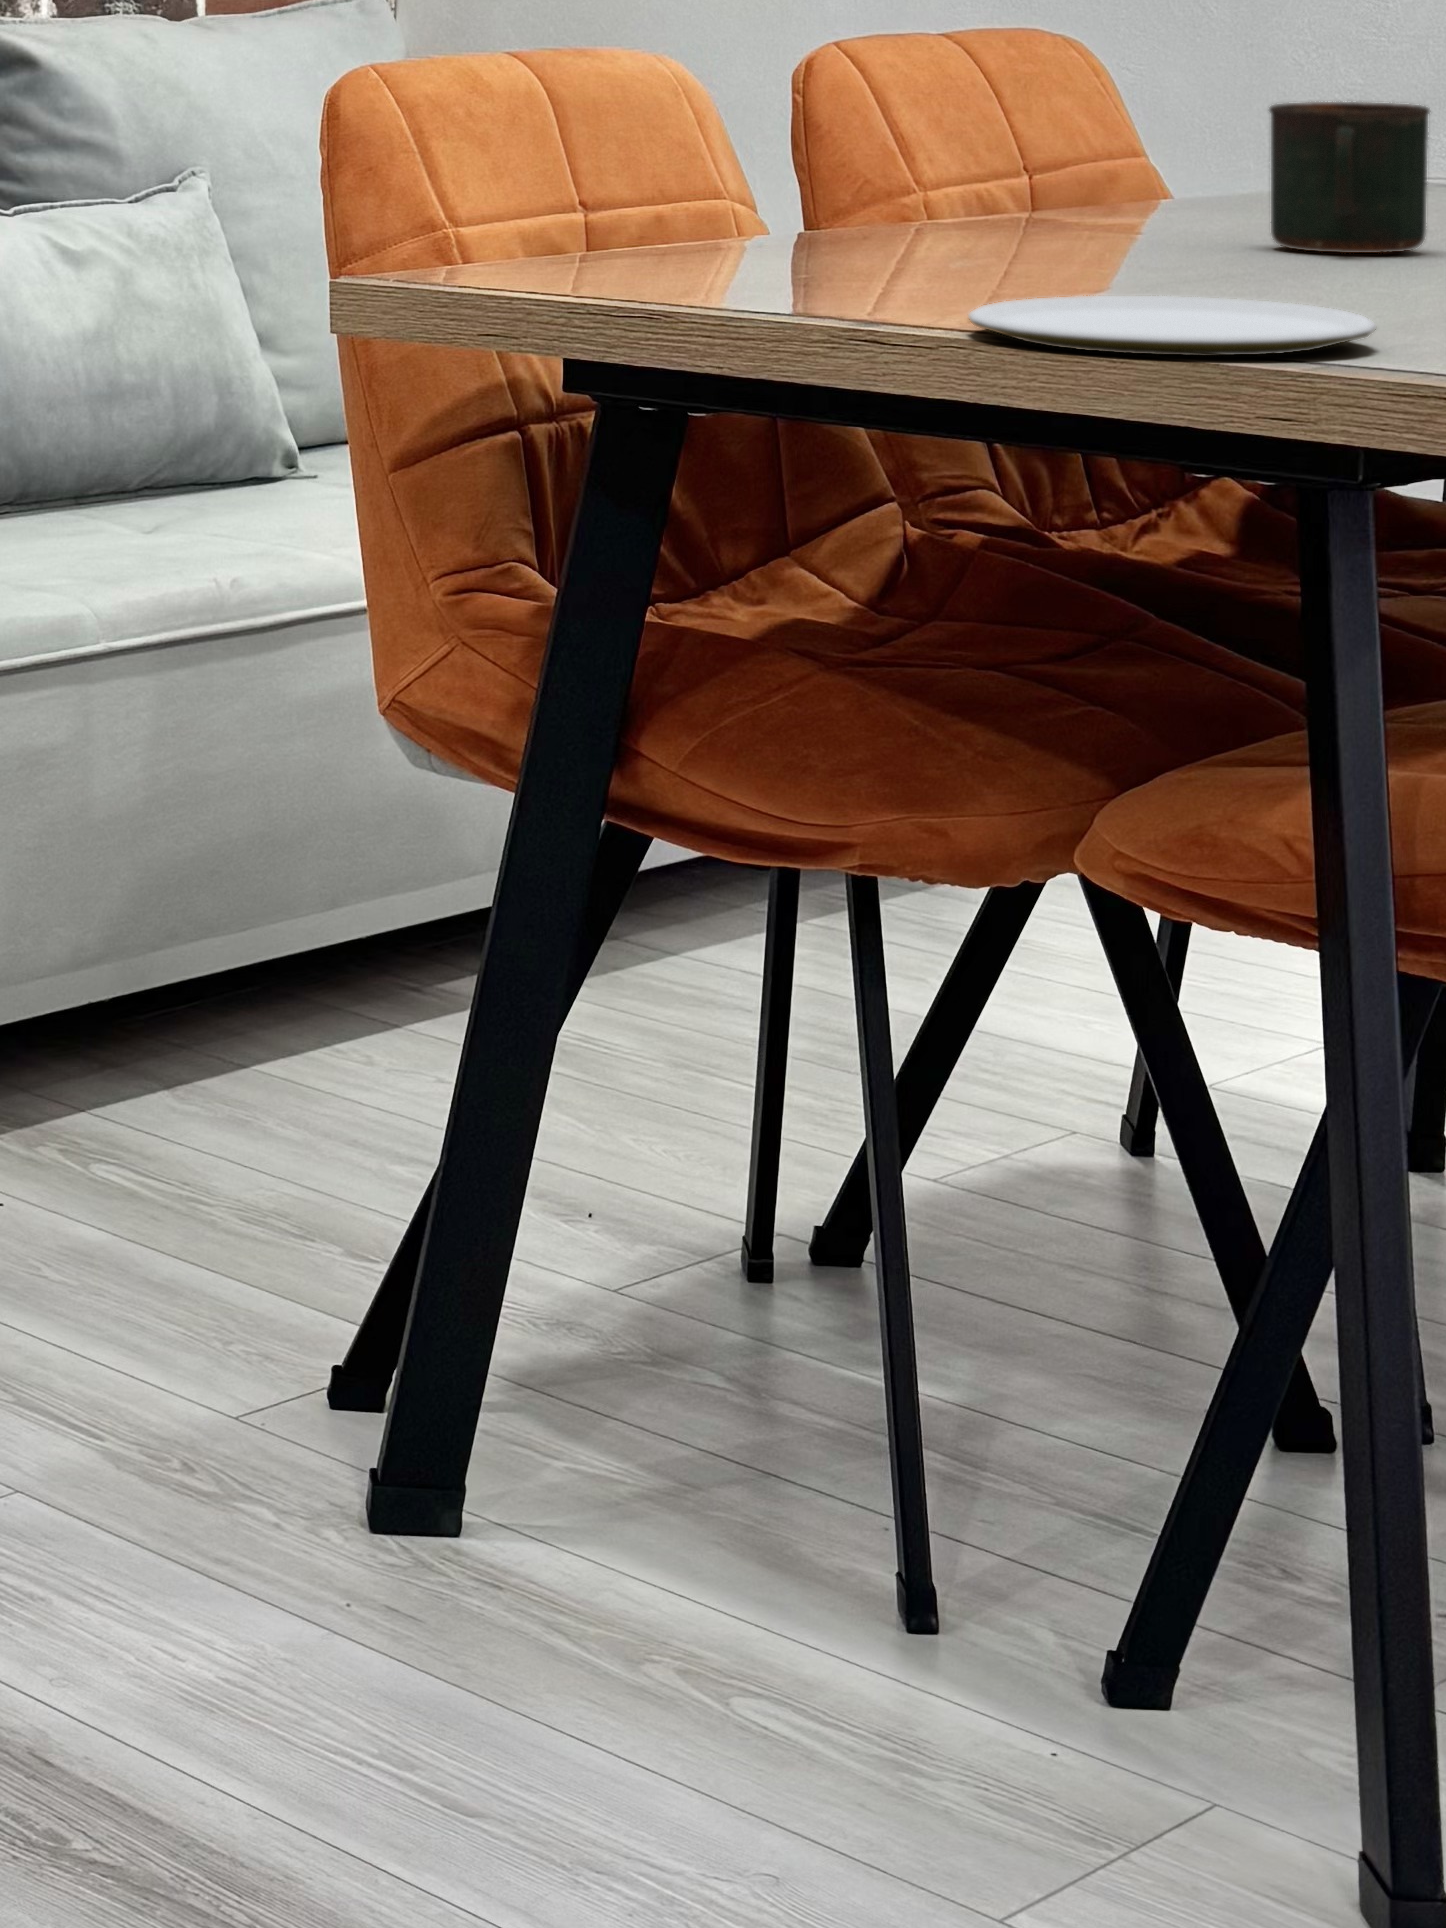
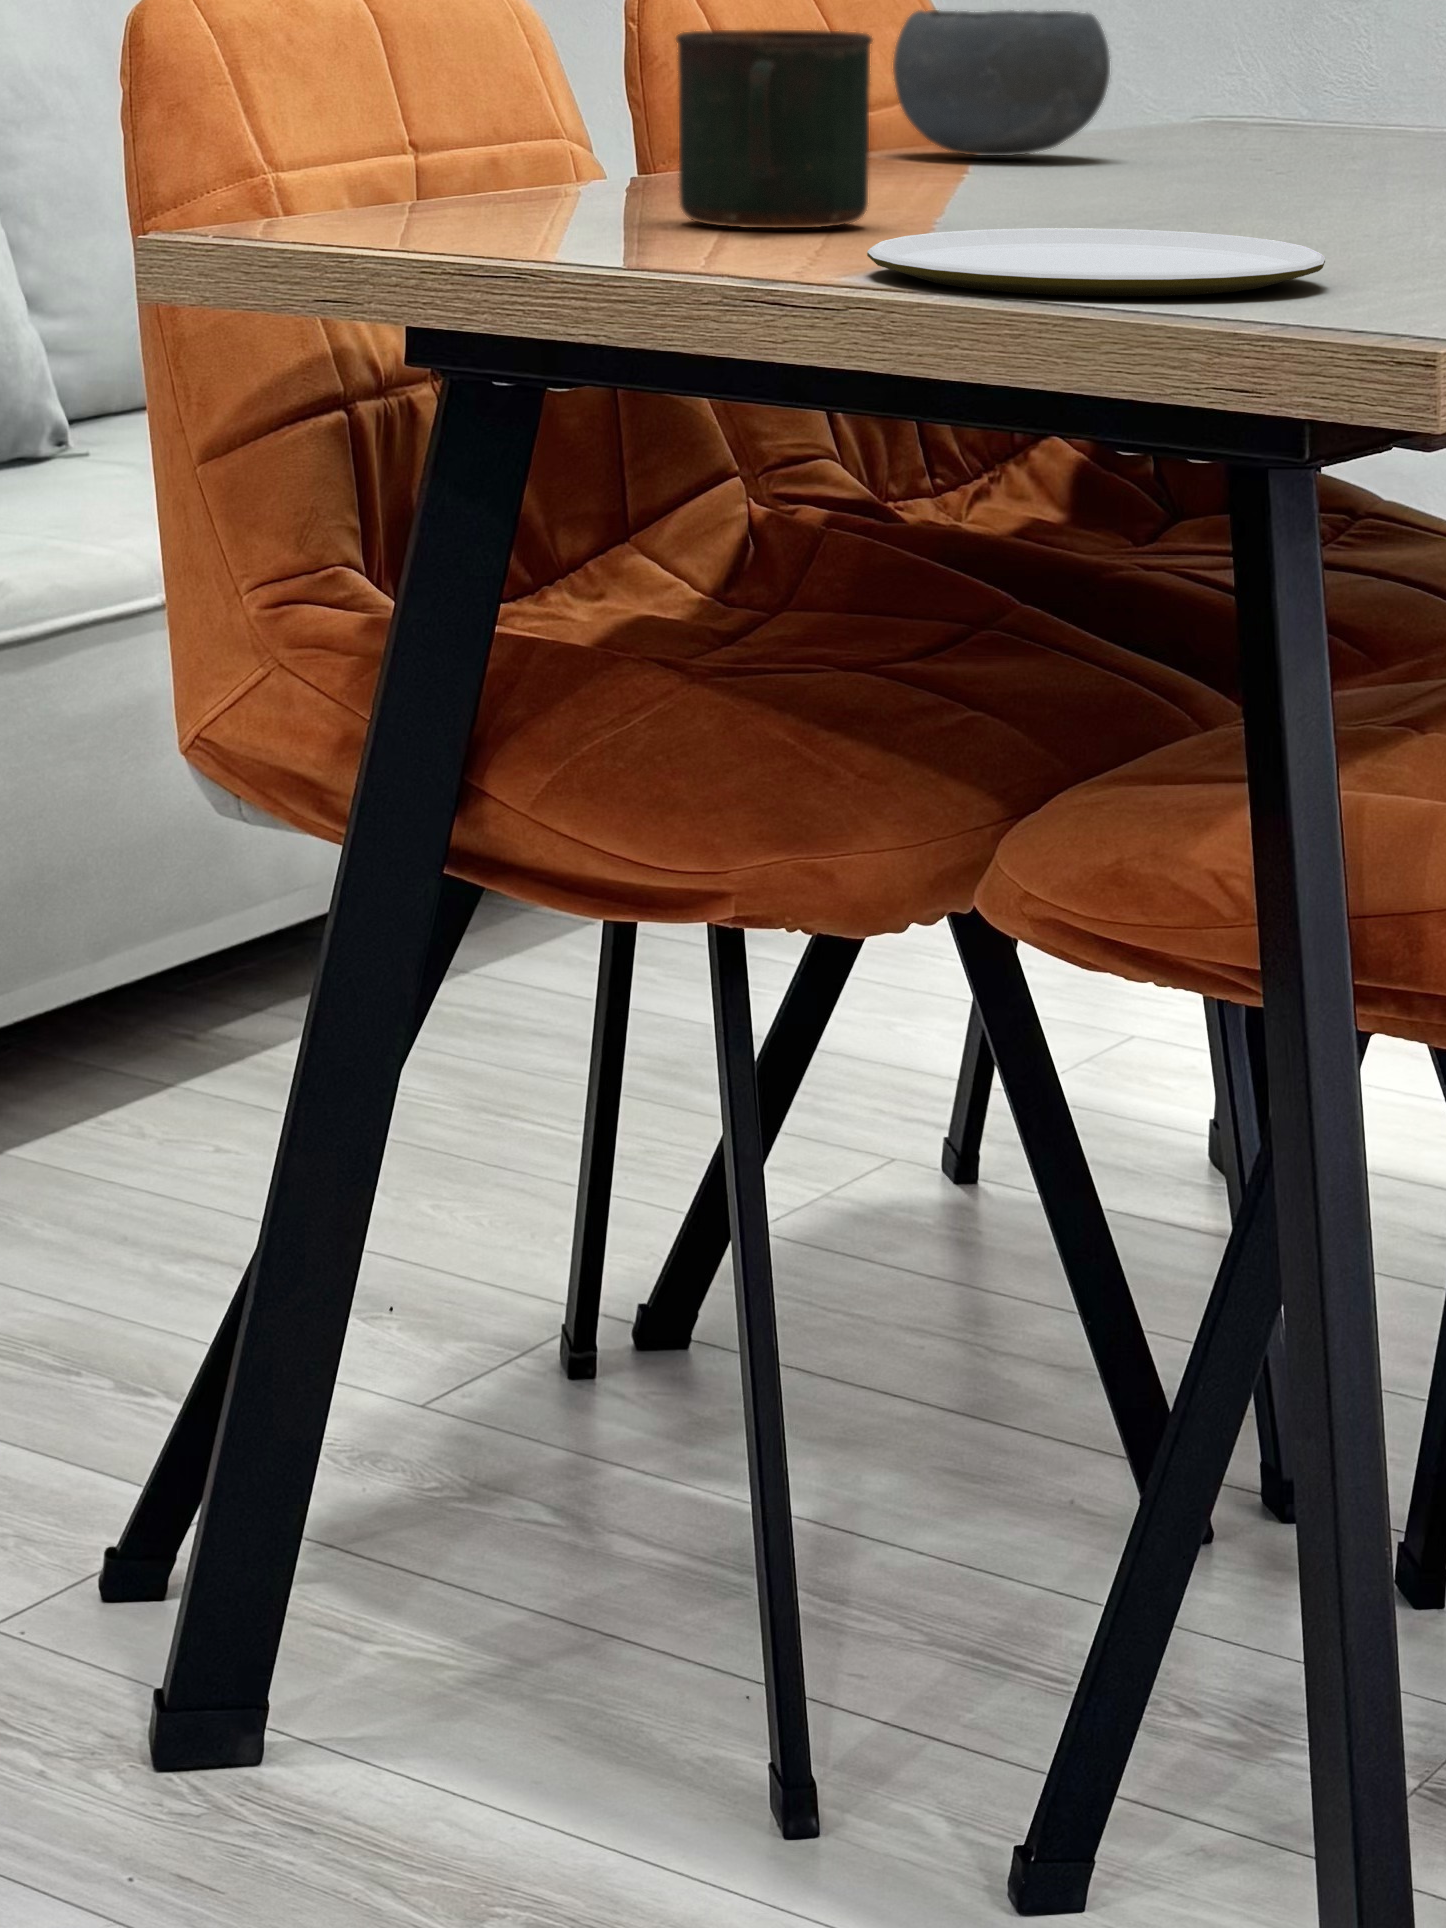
bowl: none [1049,91,1257,224] -> present [893,10,1110,156]
mug: present [1269,102,1430,253] -> present [676,30,872,228]

